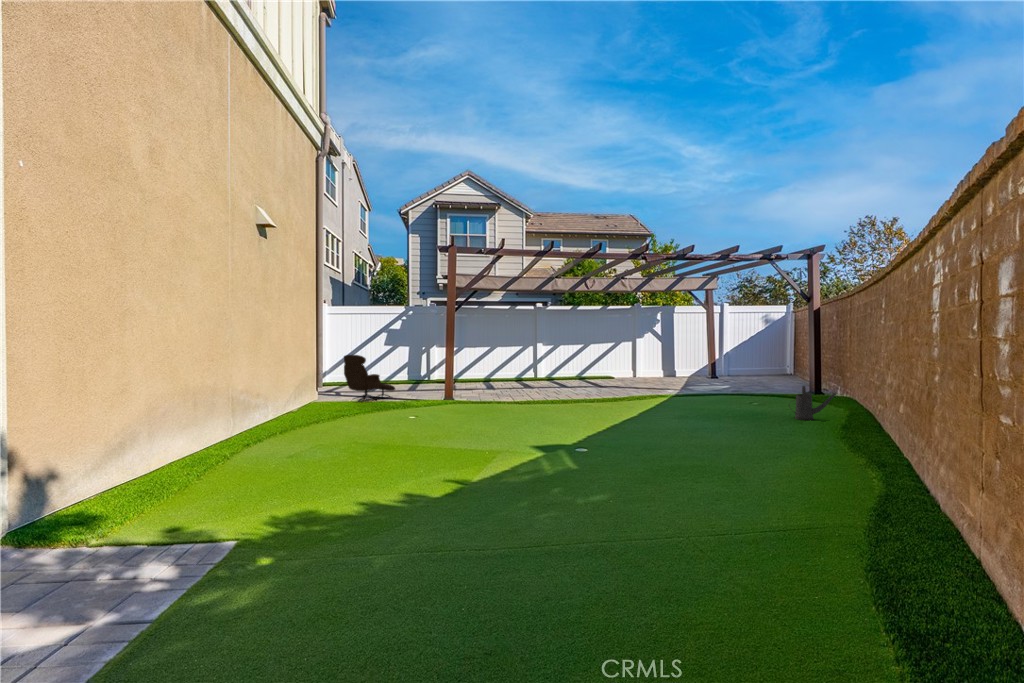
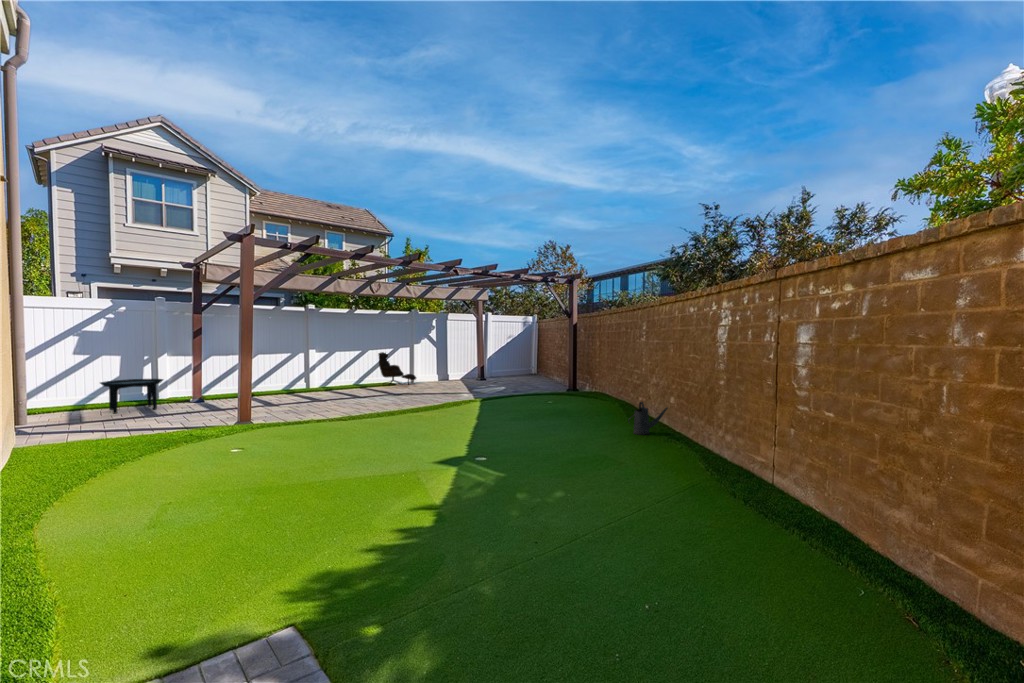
lounge chair: present [344,355,395,402] -> present [379,352,416,384]
round table: none [396,364,433,387] -> present [100,379,163,414]

